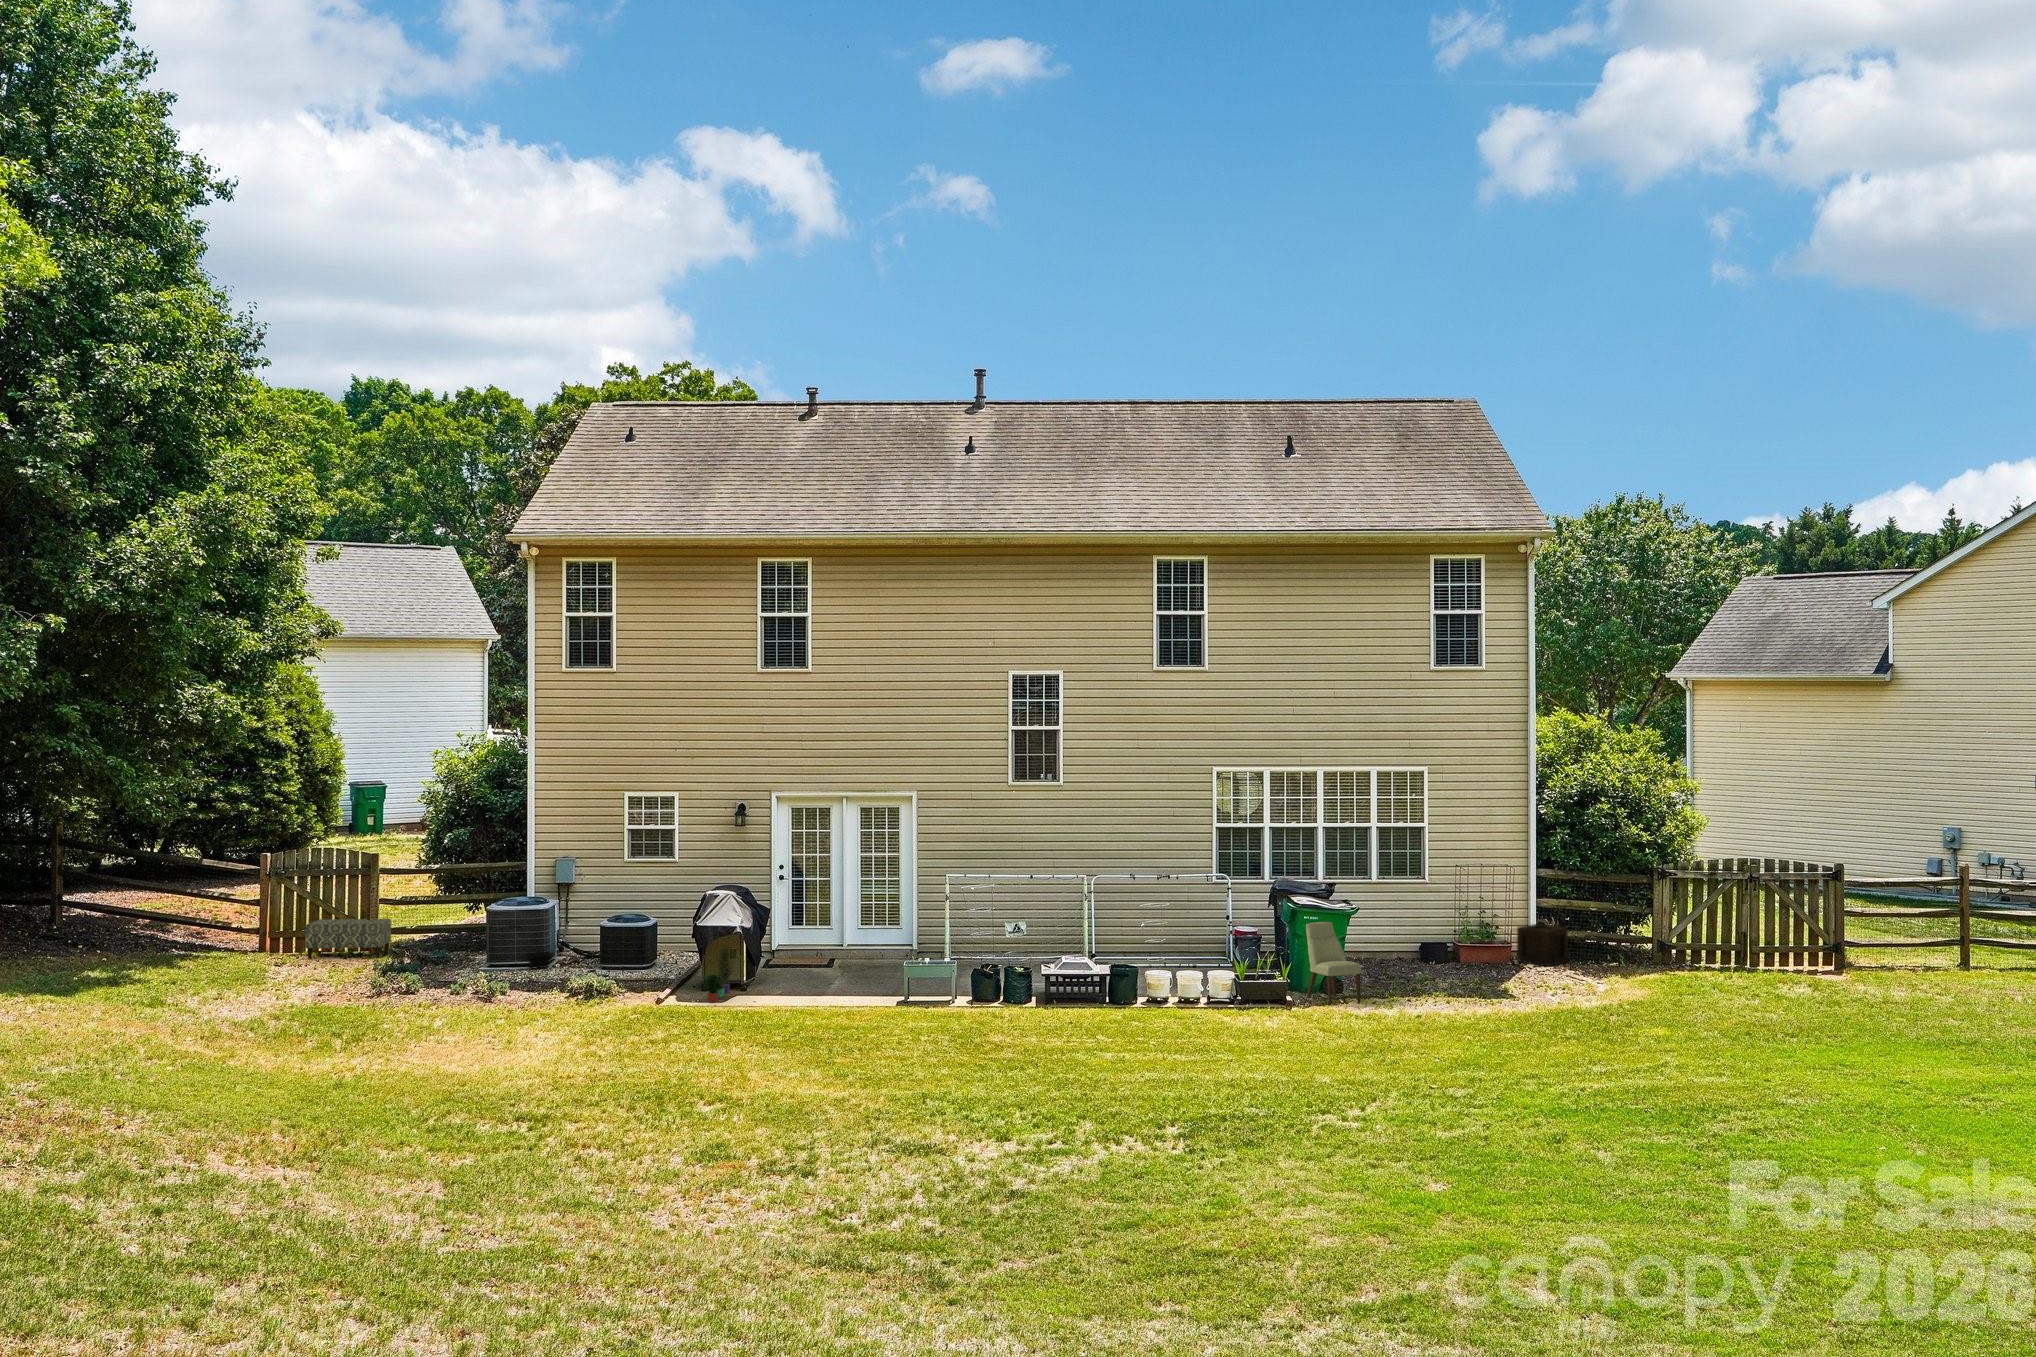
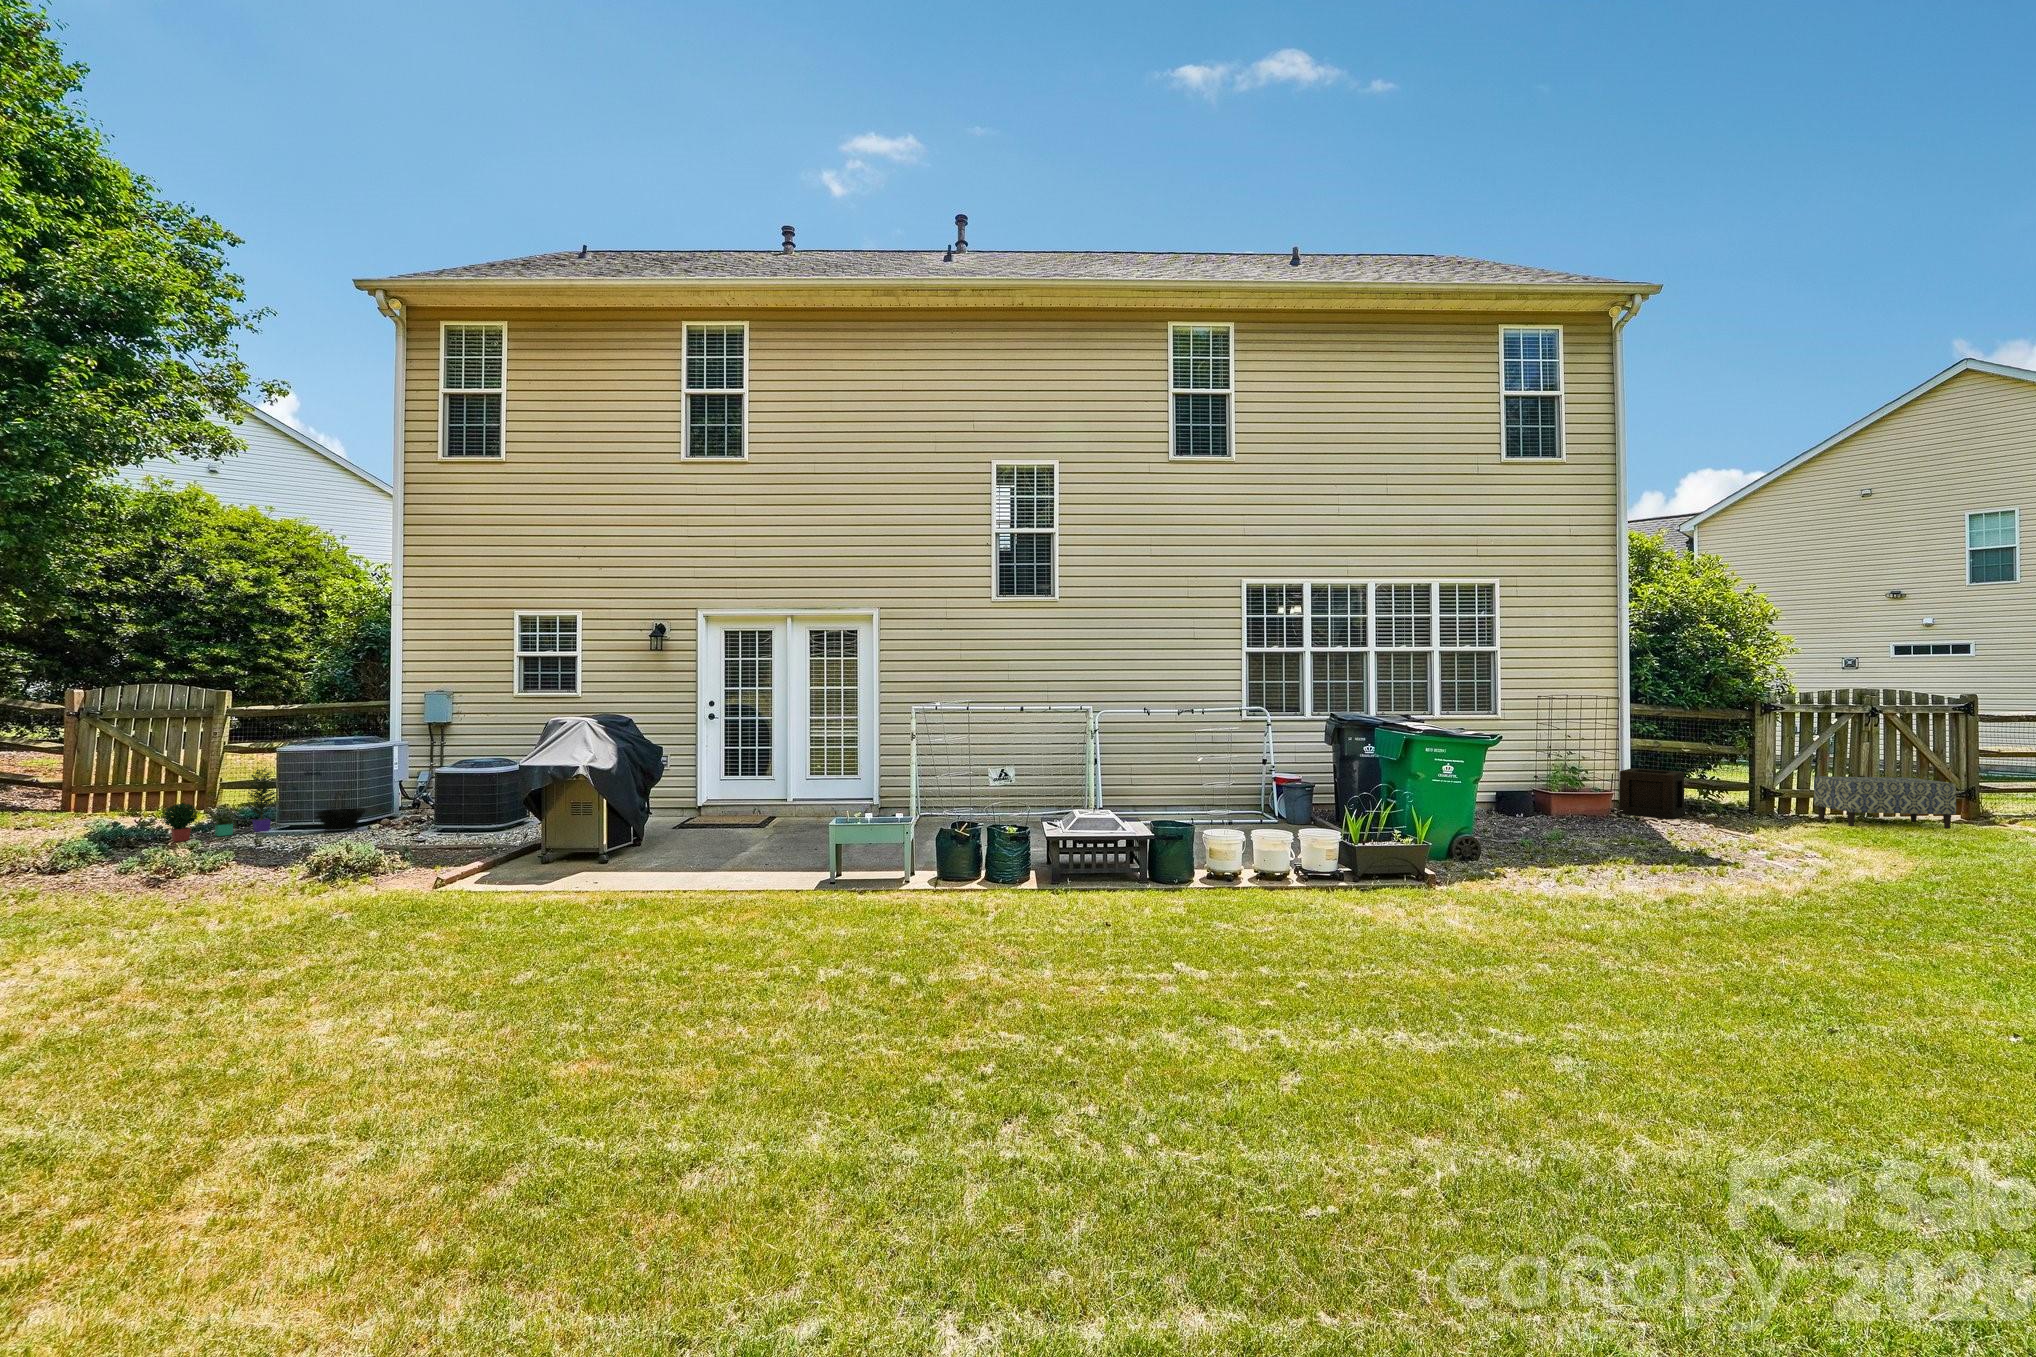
bench: present [306,919,391,959] -> present [1814,776,1956,828]
chair: present [1306,922,1361,1005] -> none [1436,756,1535,882]
potted plant: present [703,946,733,1002] -> present [162,768,277,842]

